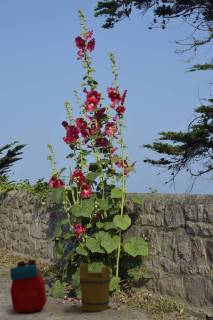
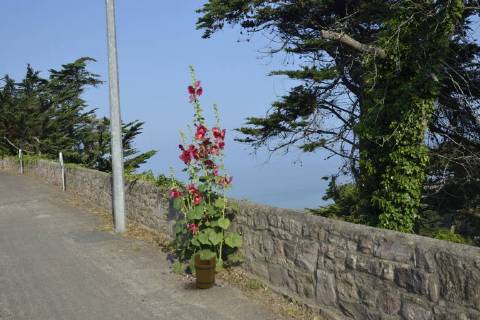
backpack: present [10,260,47,312] -> none [145,251,171,289]

